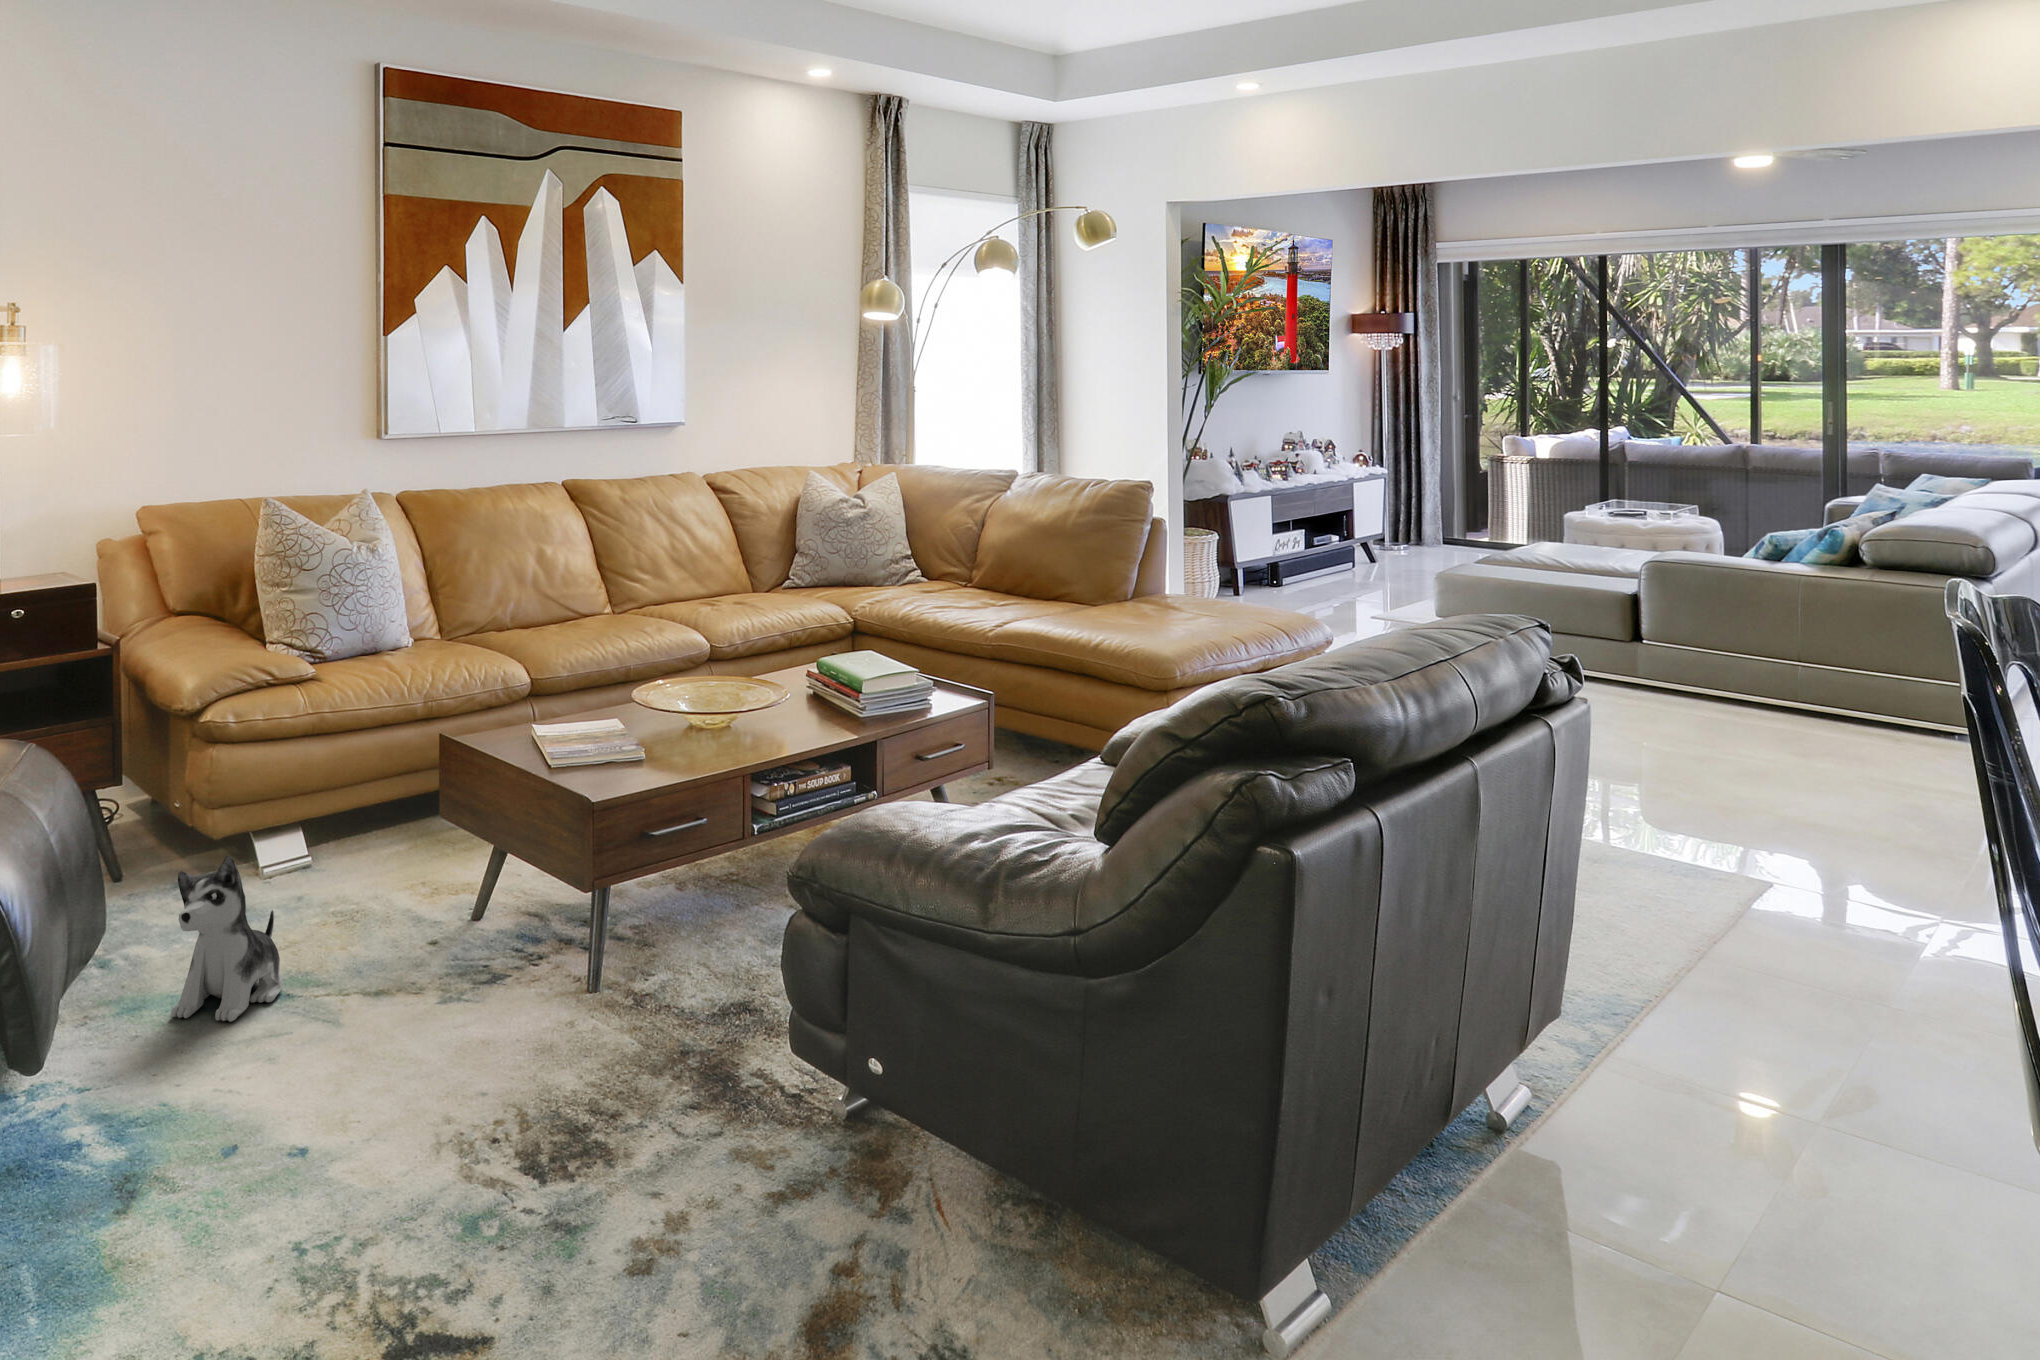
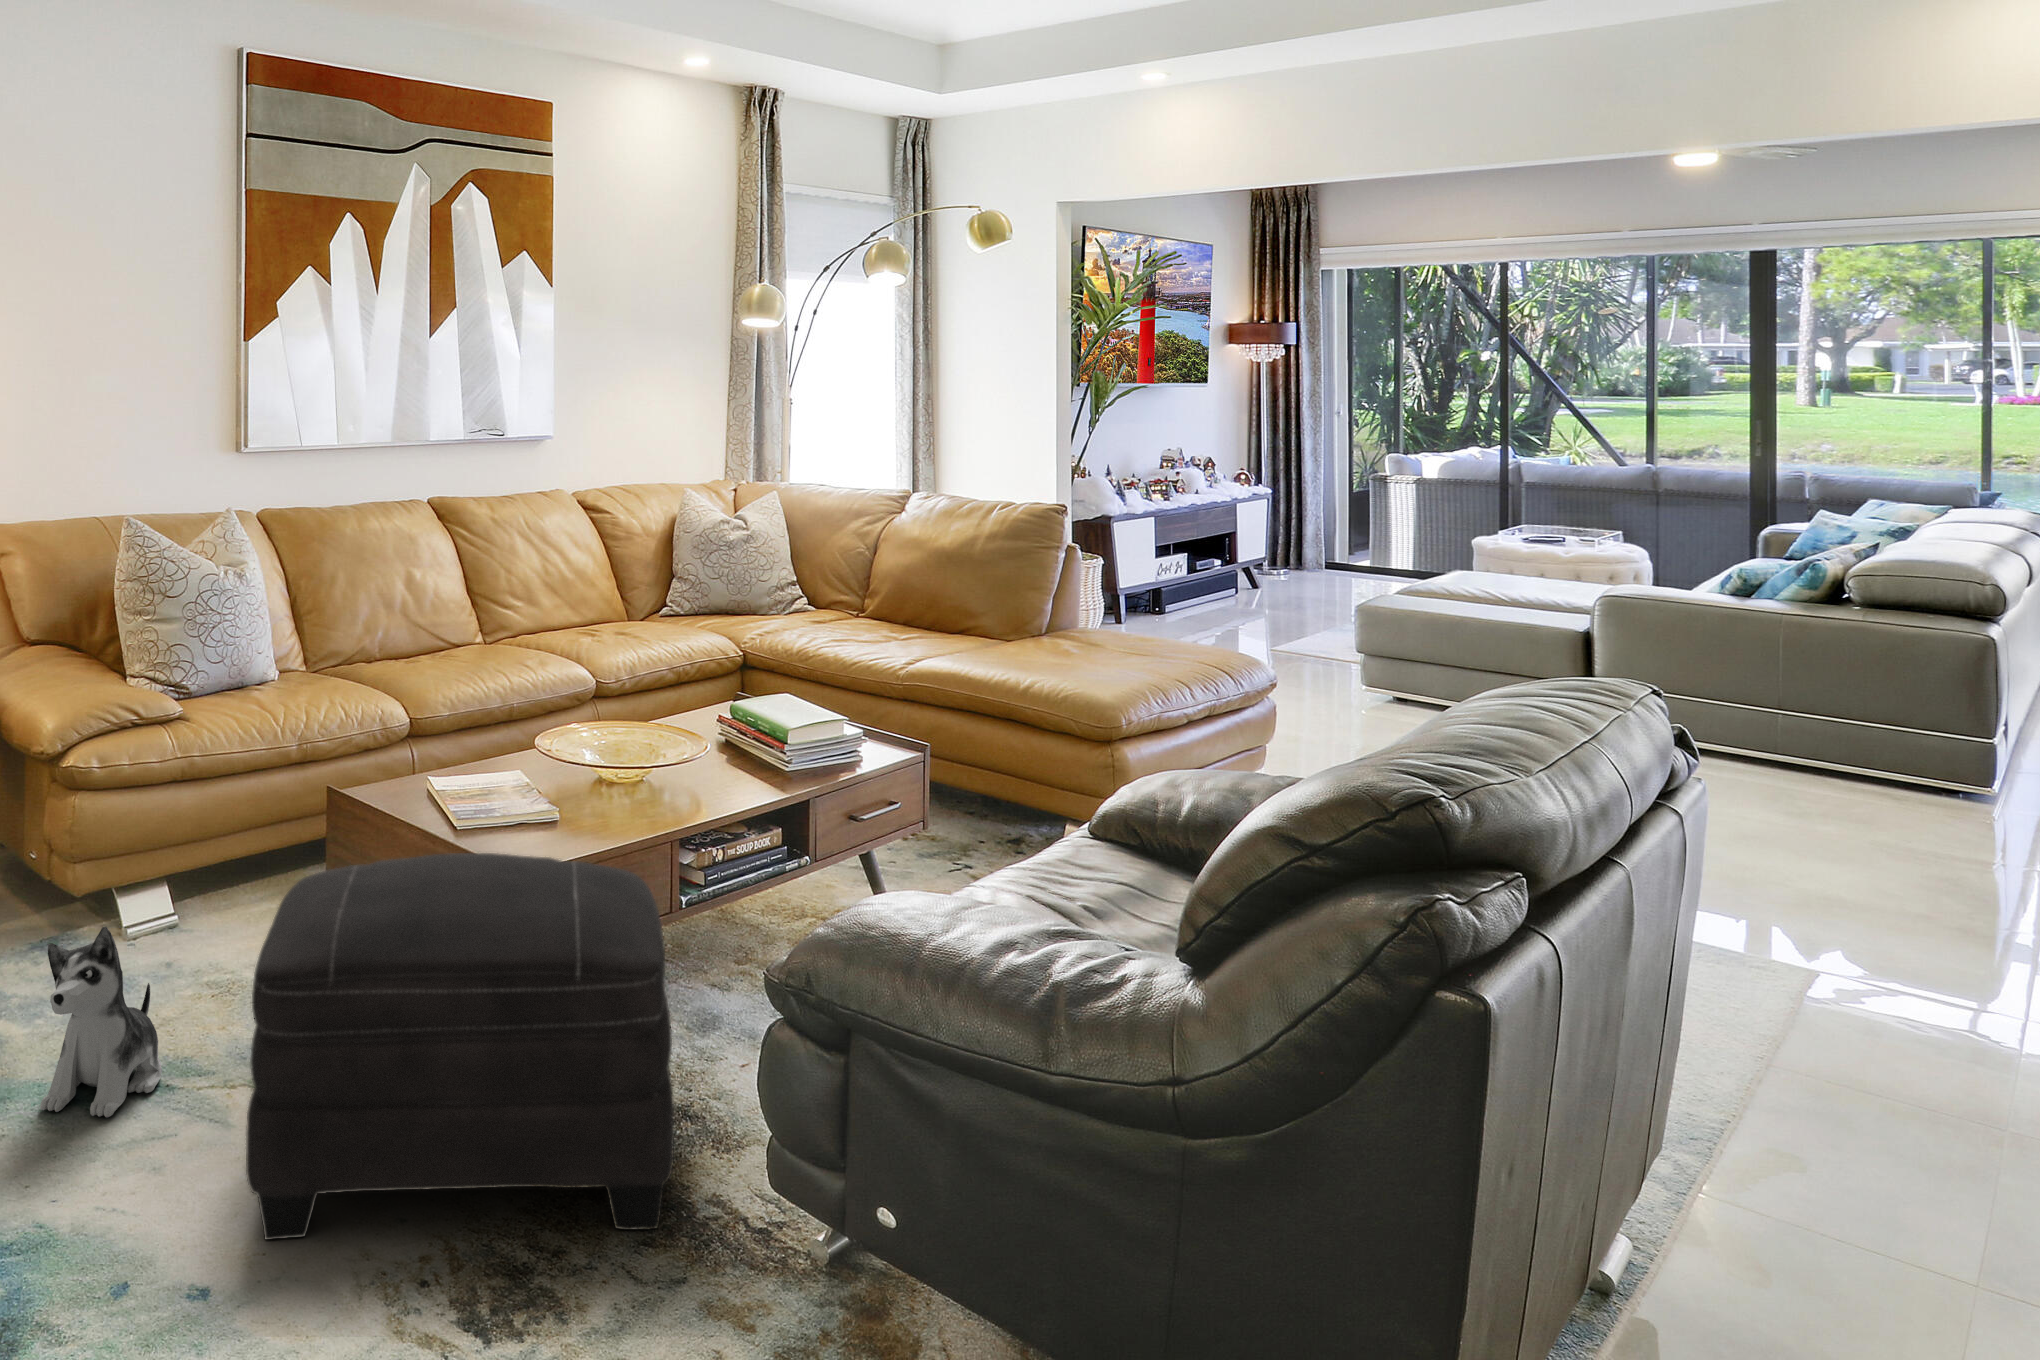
ottoman: none [344,783,719,1111] -> present [246,853,674,1240]

